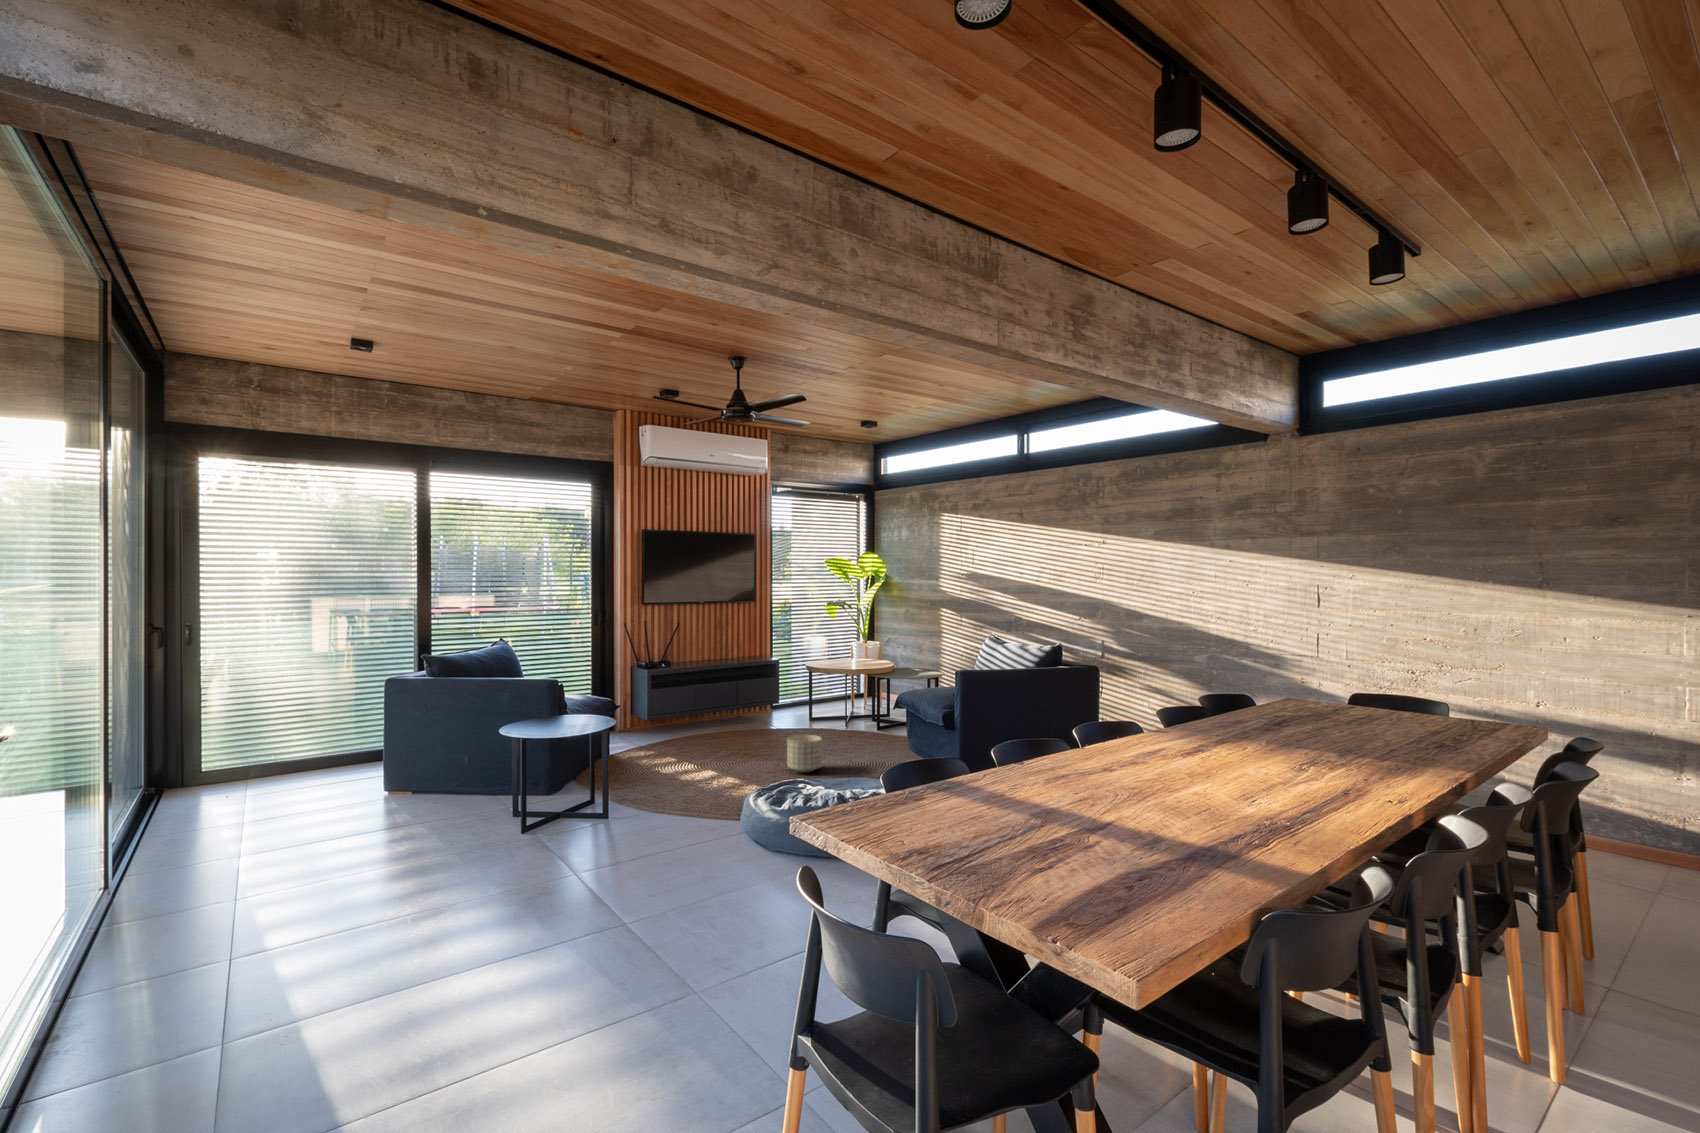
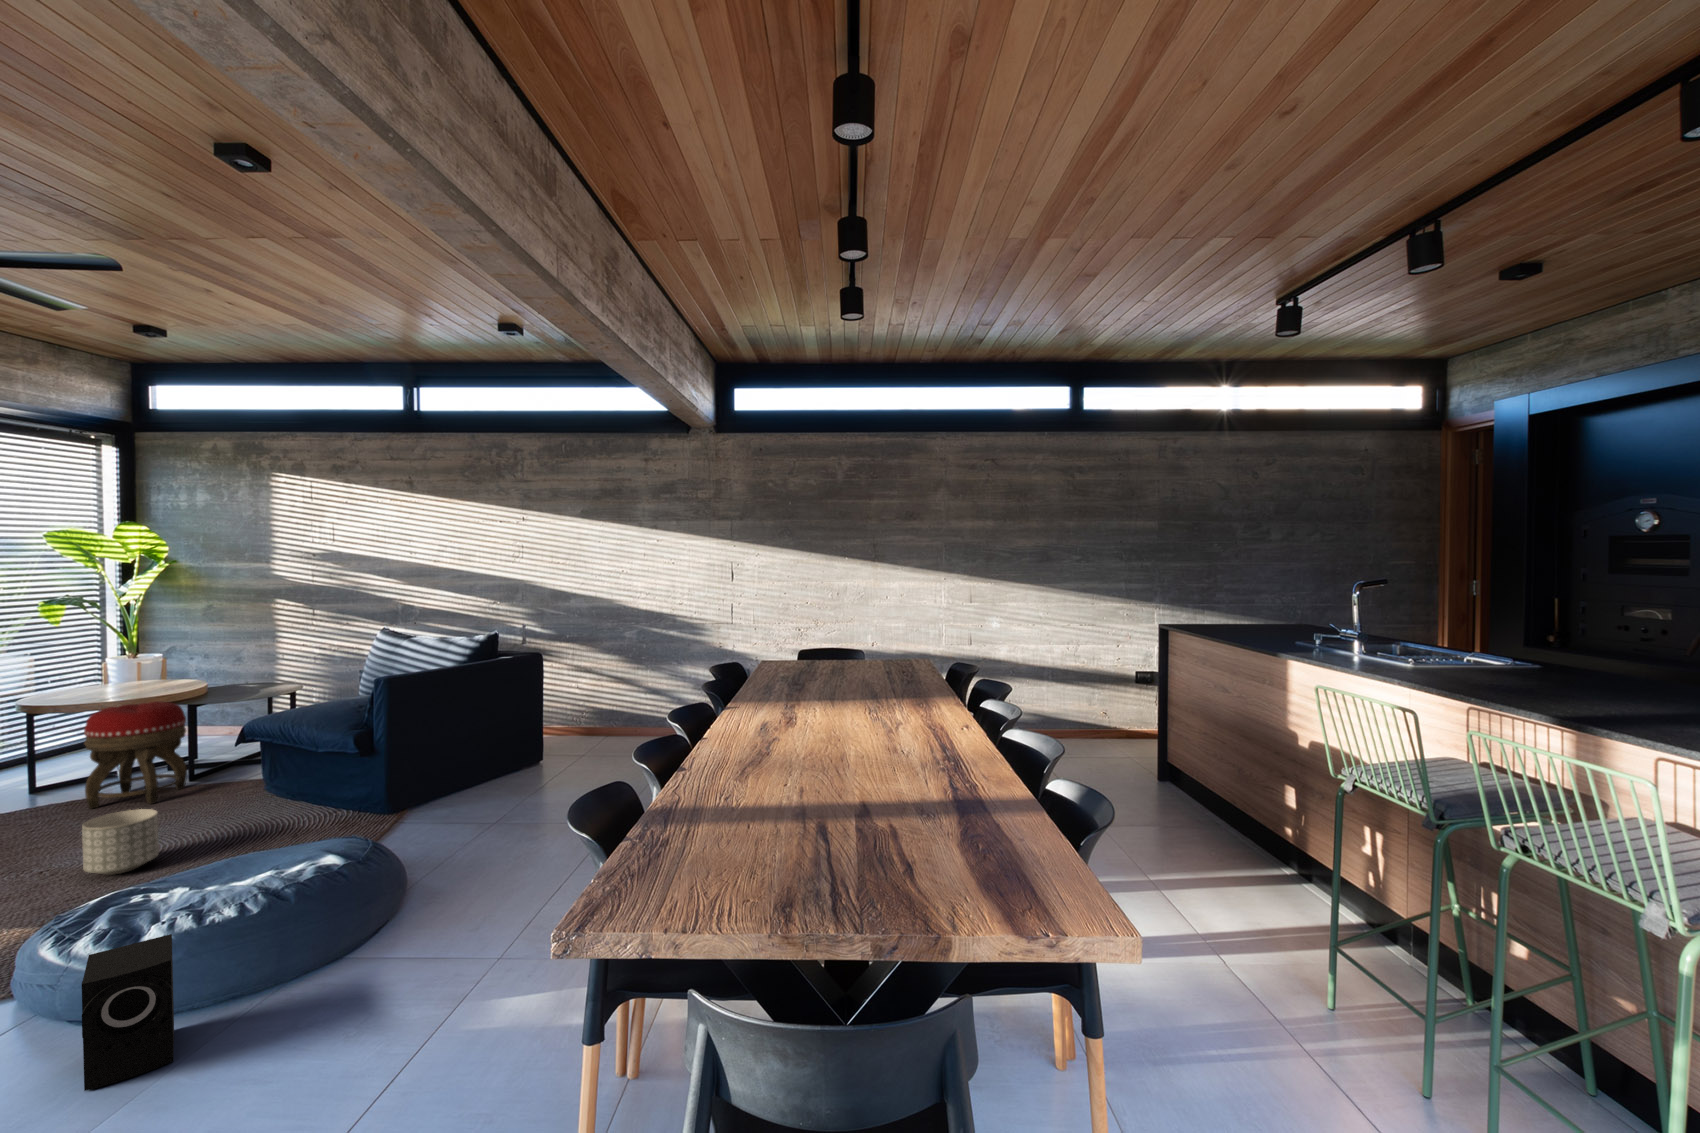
footstool: none [817,672,868,739] -> present [84,701,187,809]
speaker: none [708,796,757,871] -> present [82,934,174,1091]

